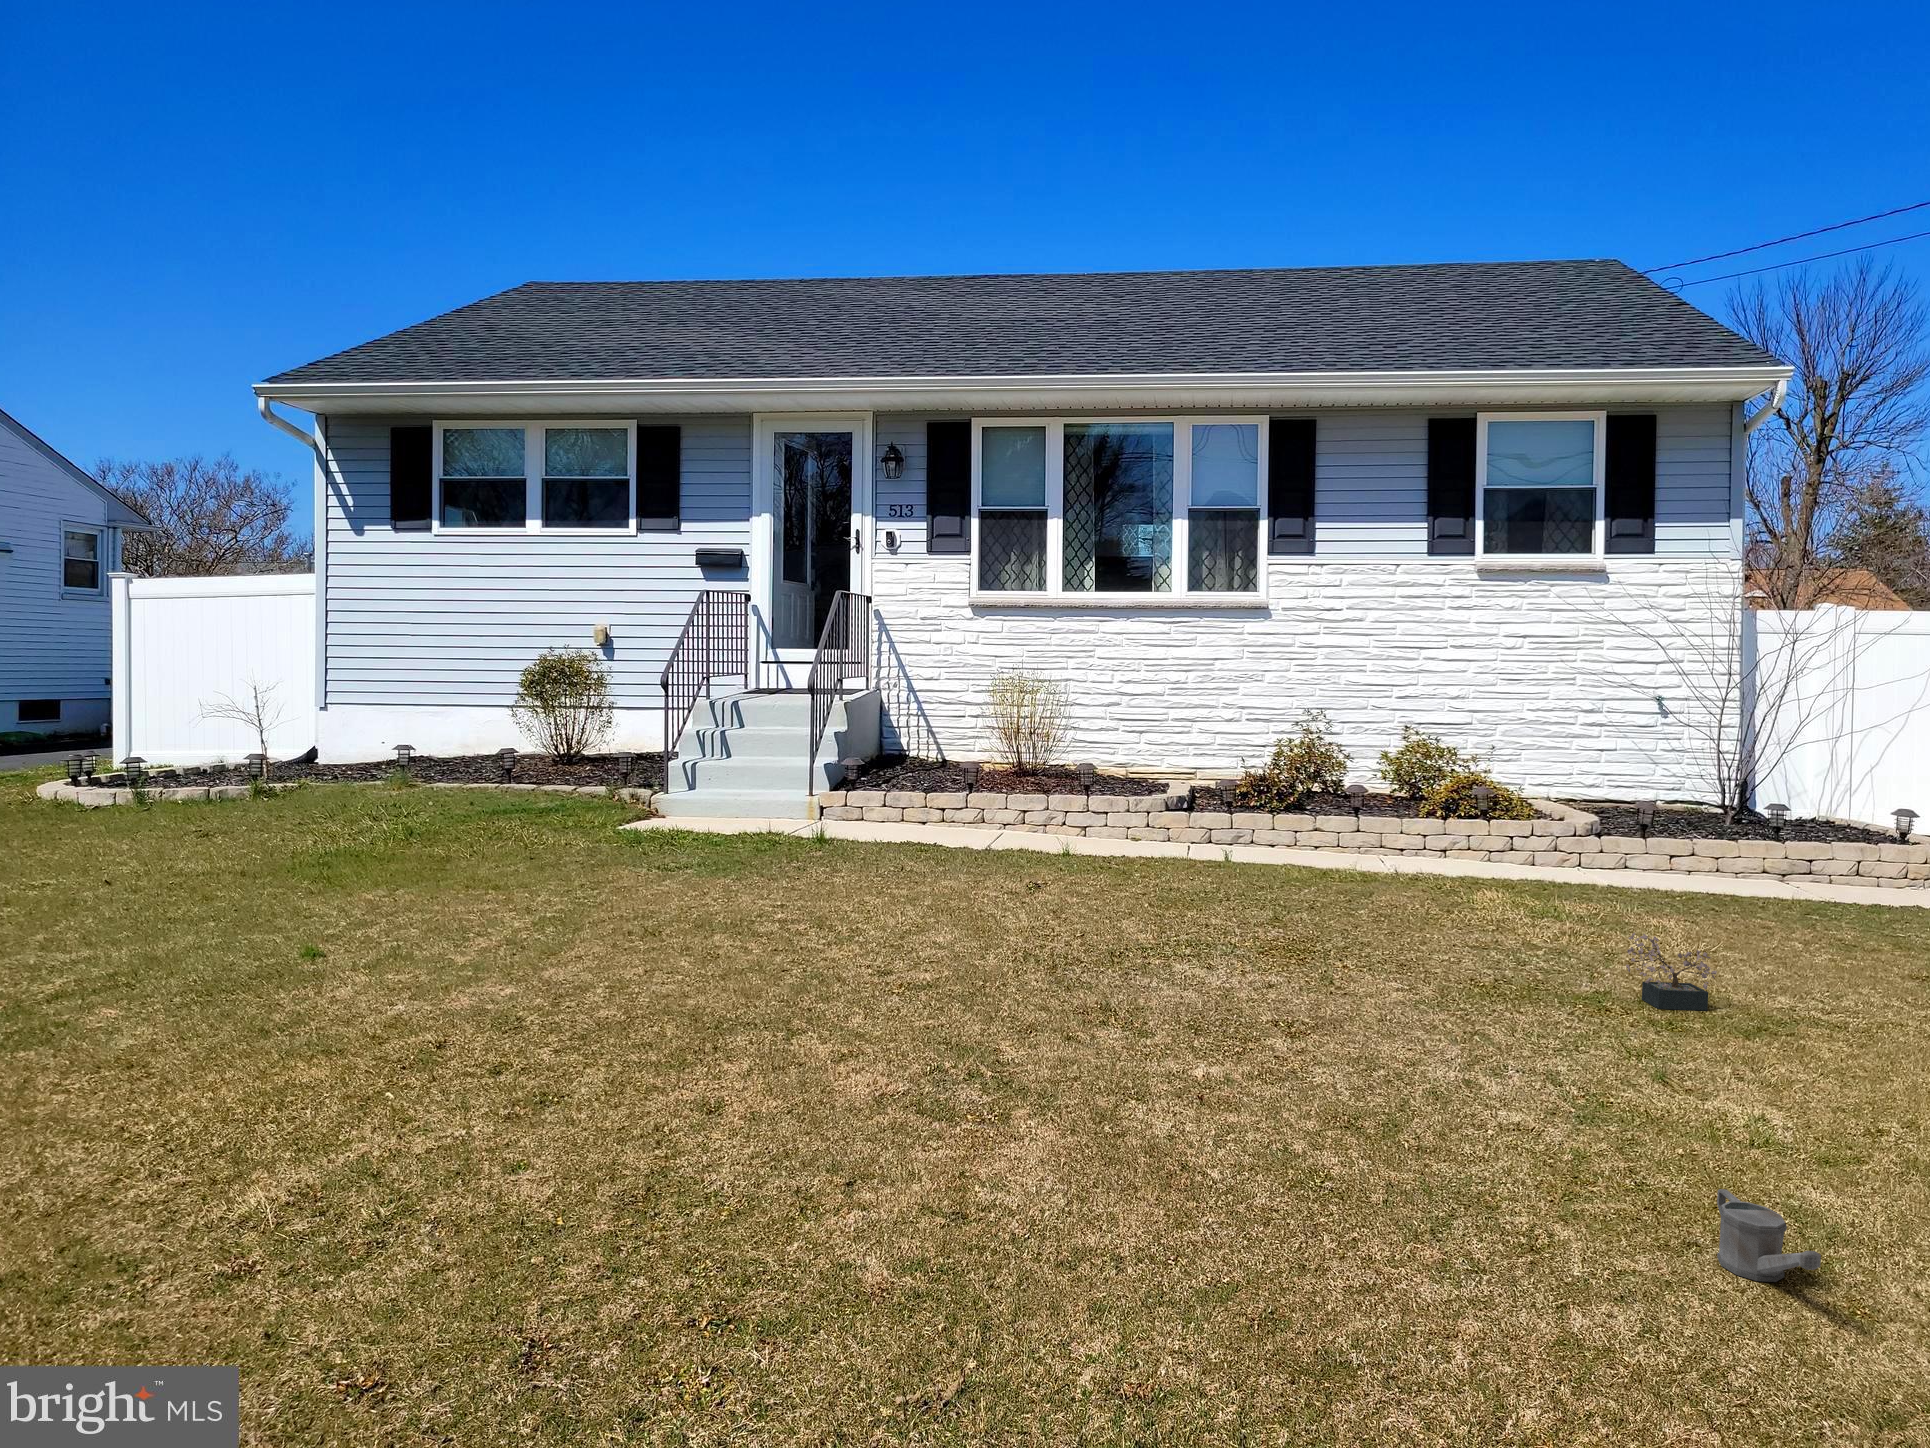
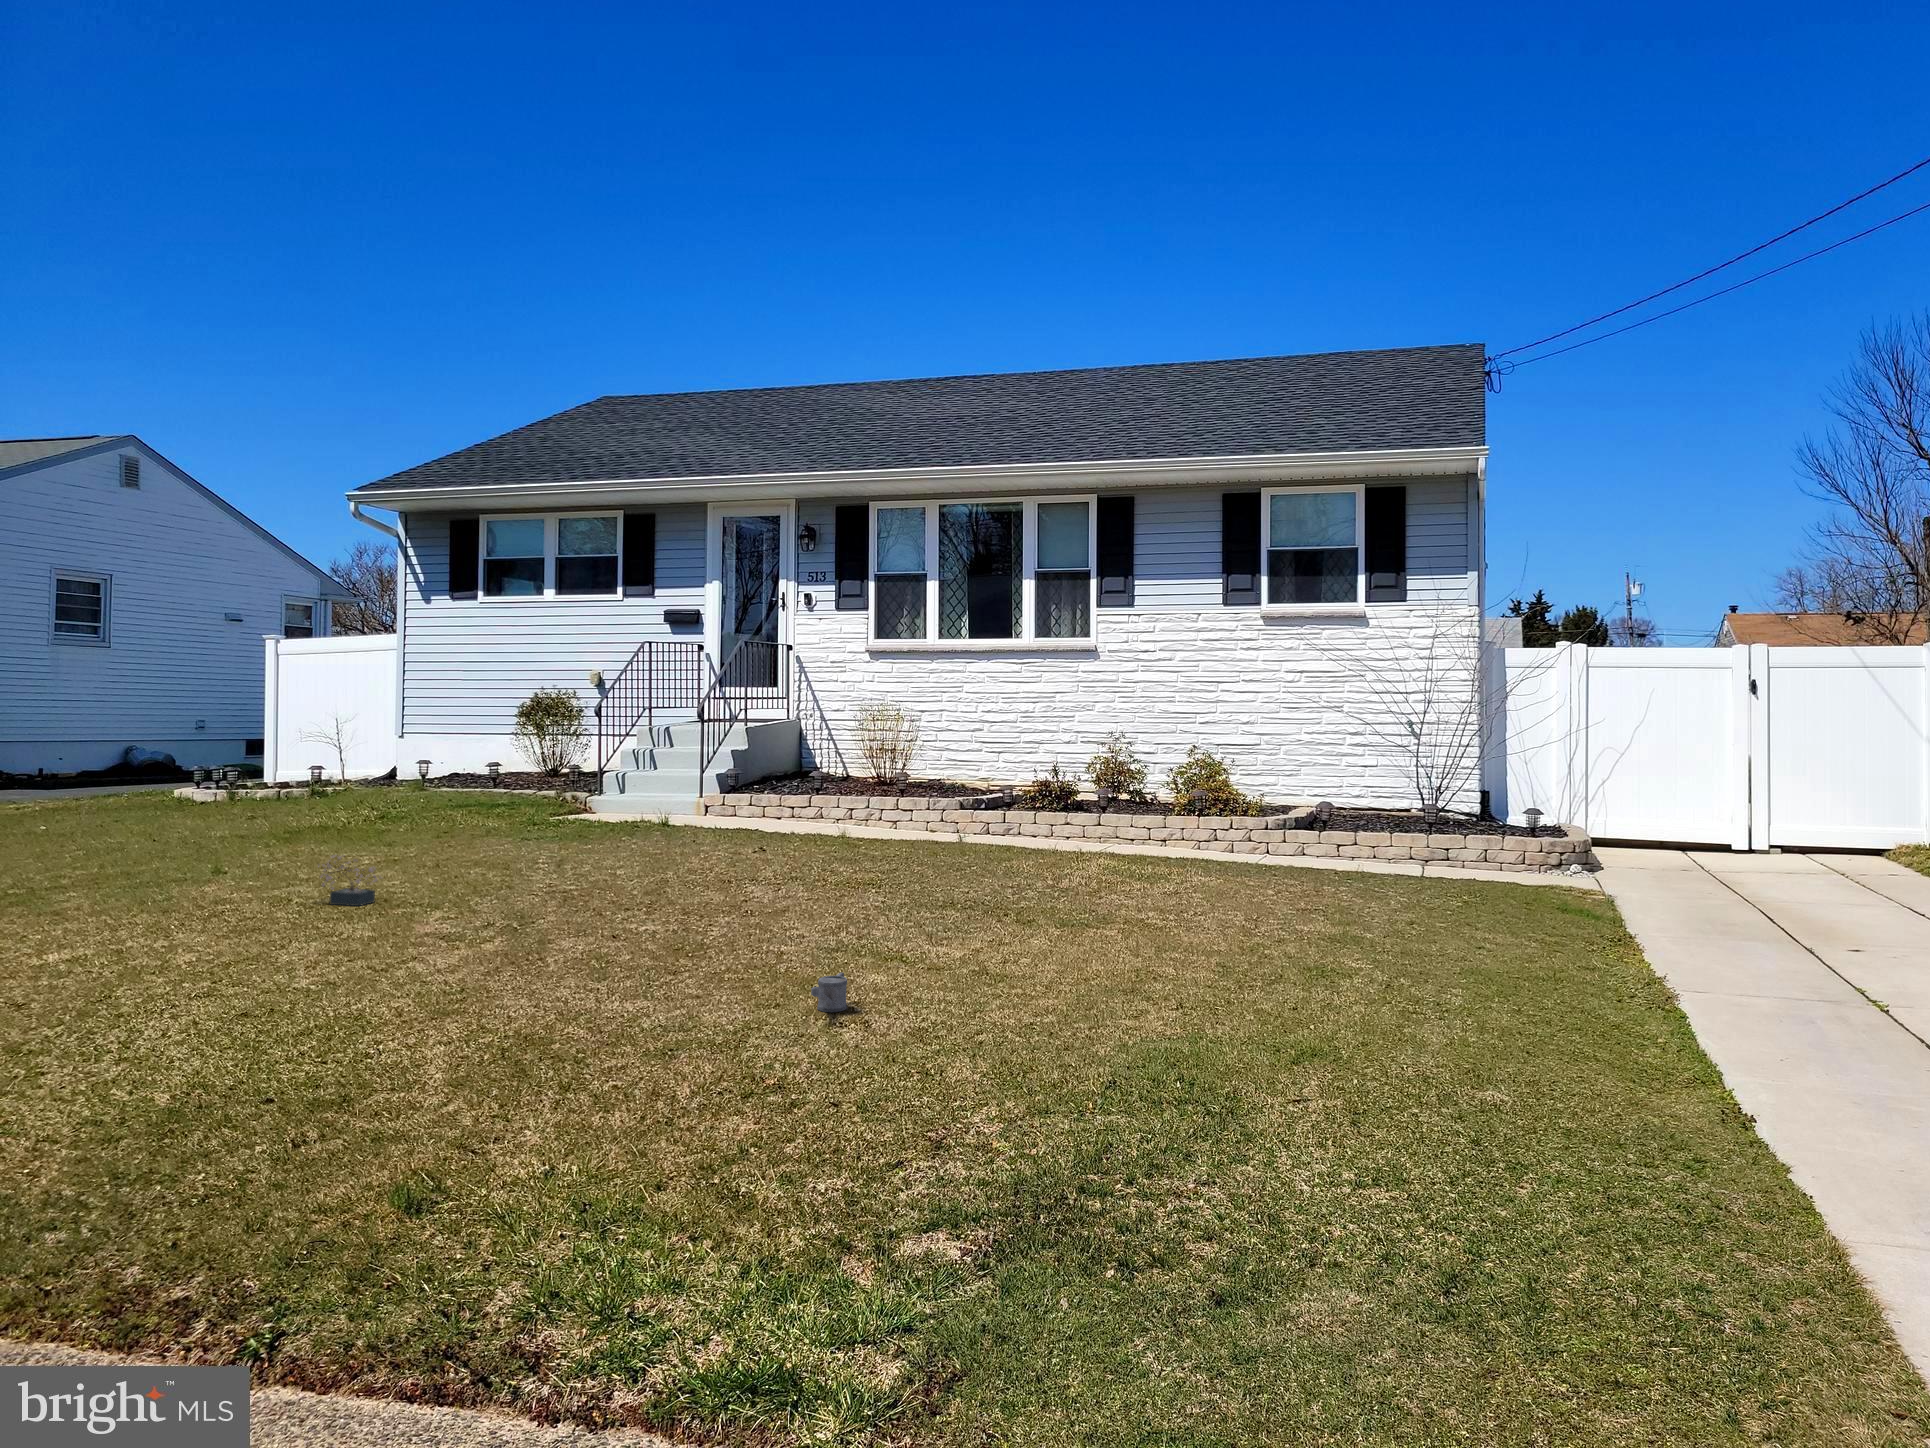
decorative plant: present [1626,933,1717,1011] -> present [318,855,377,906]

